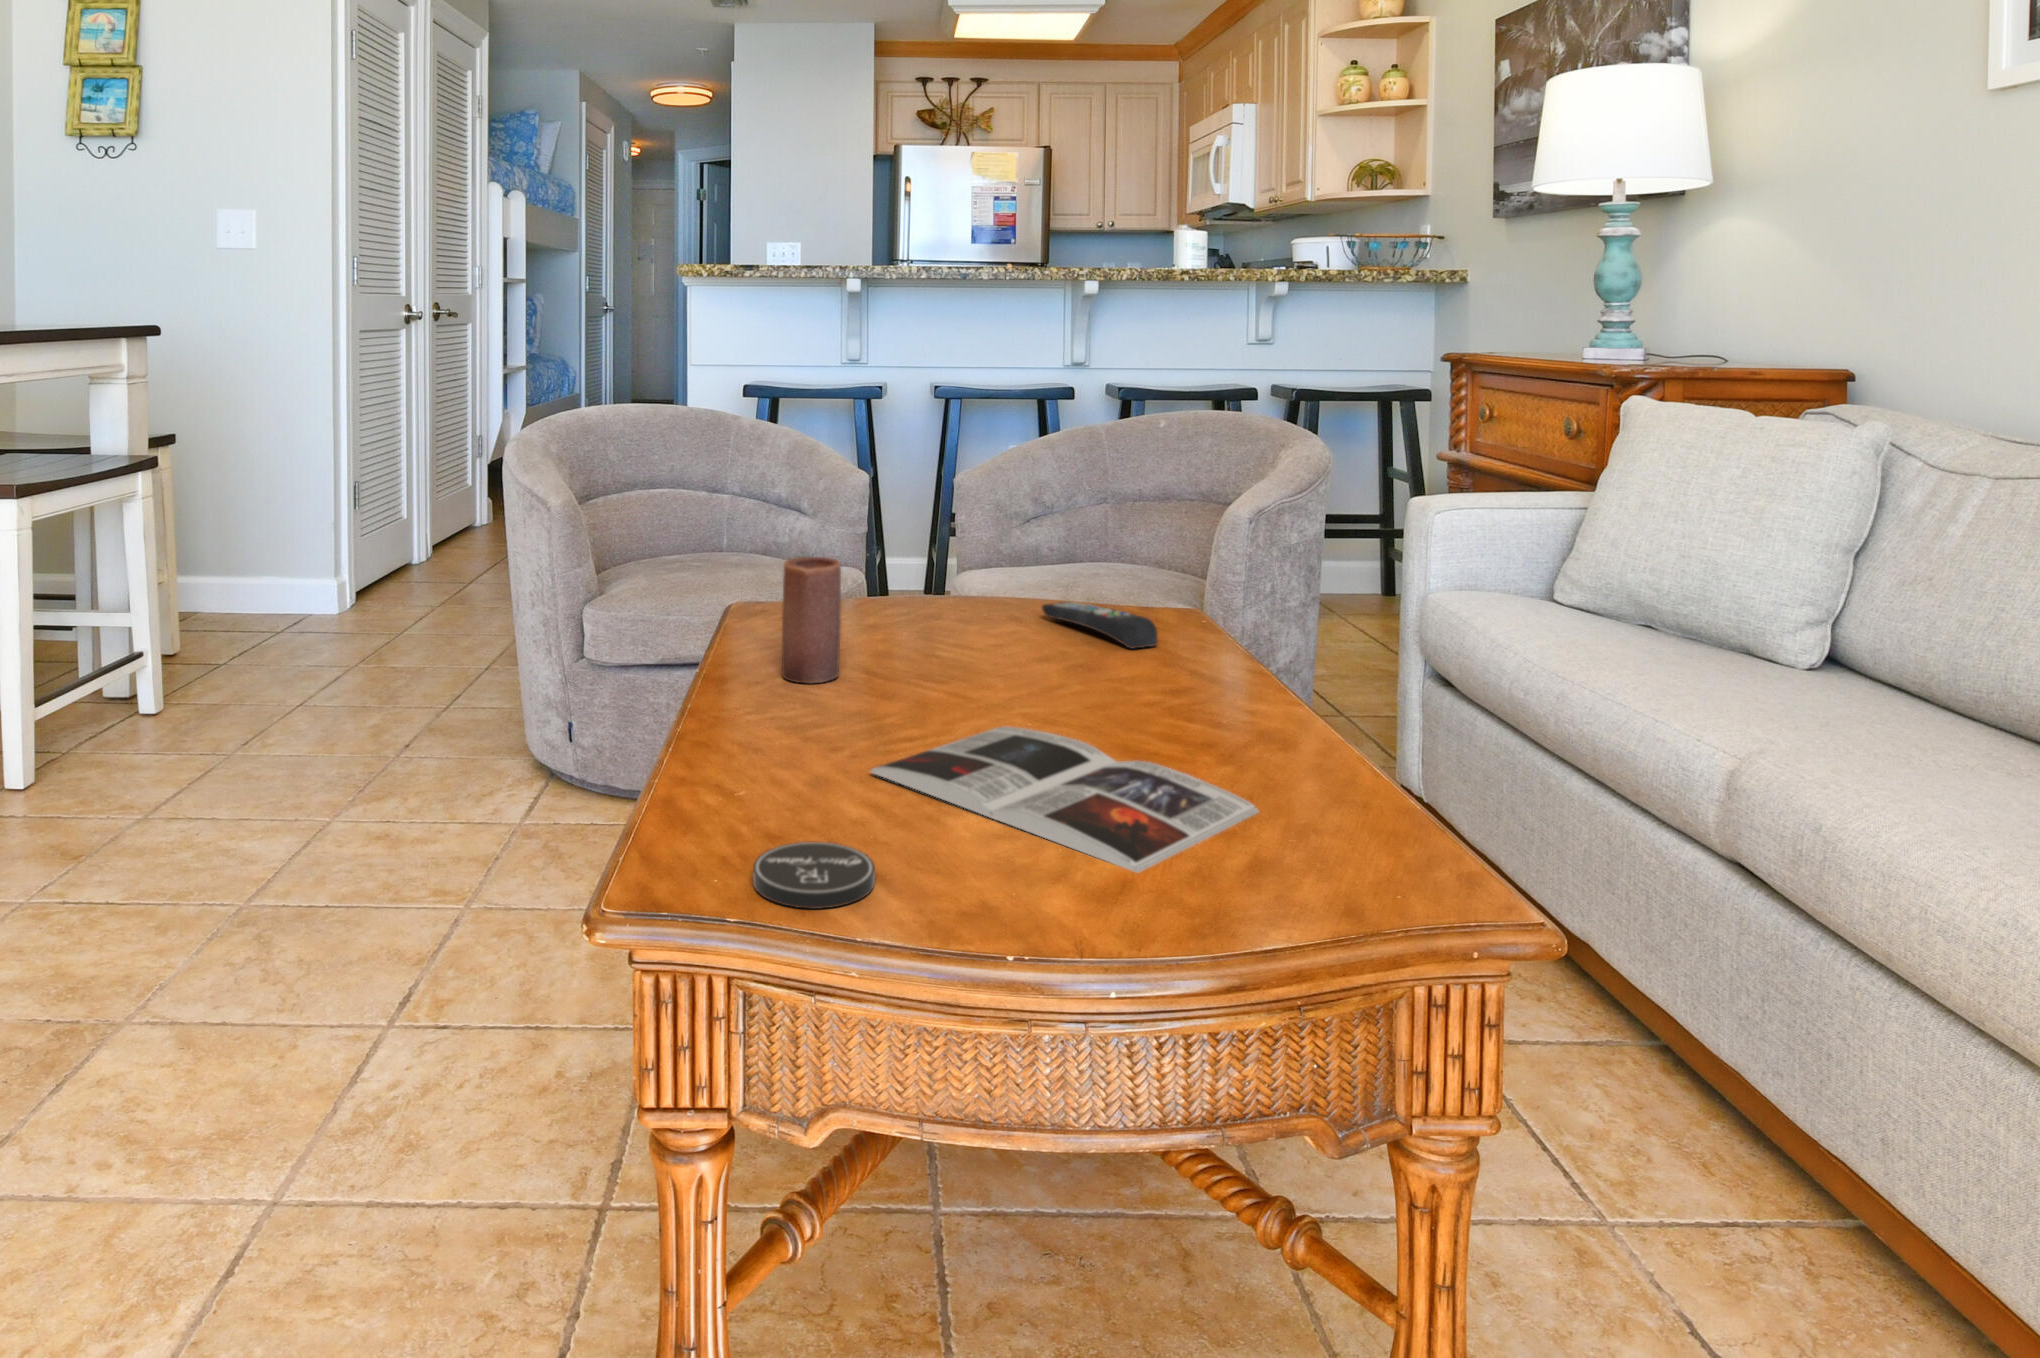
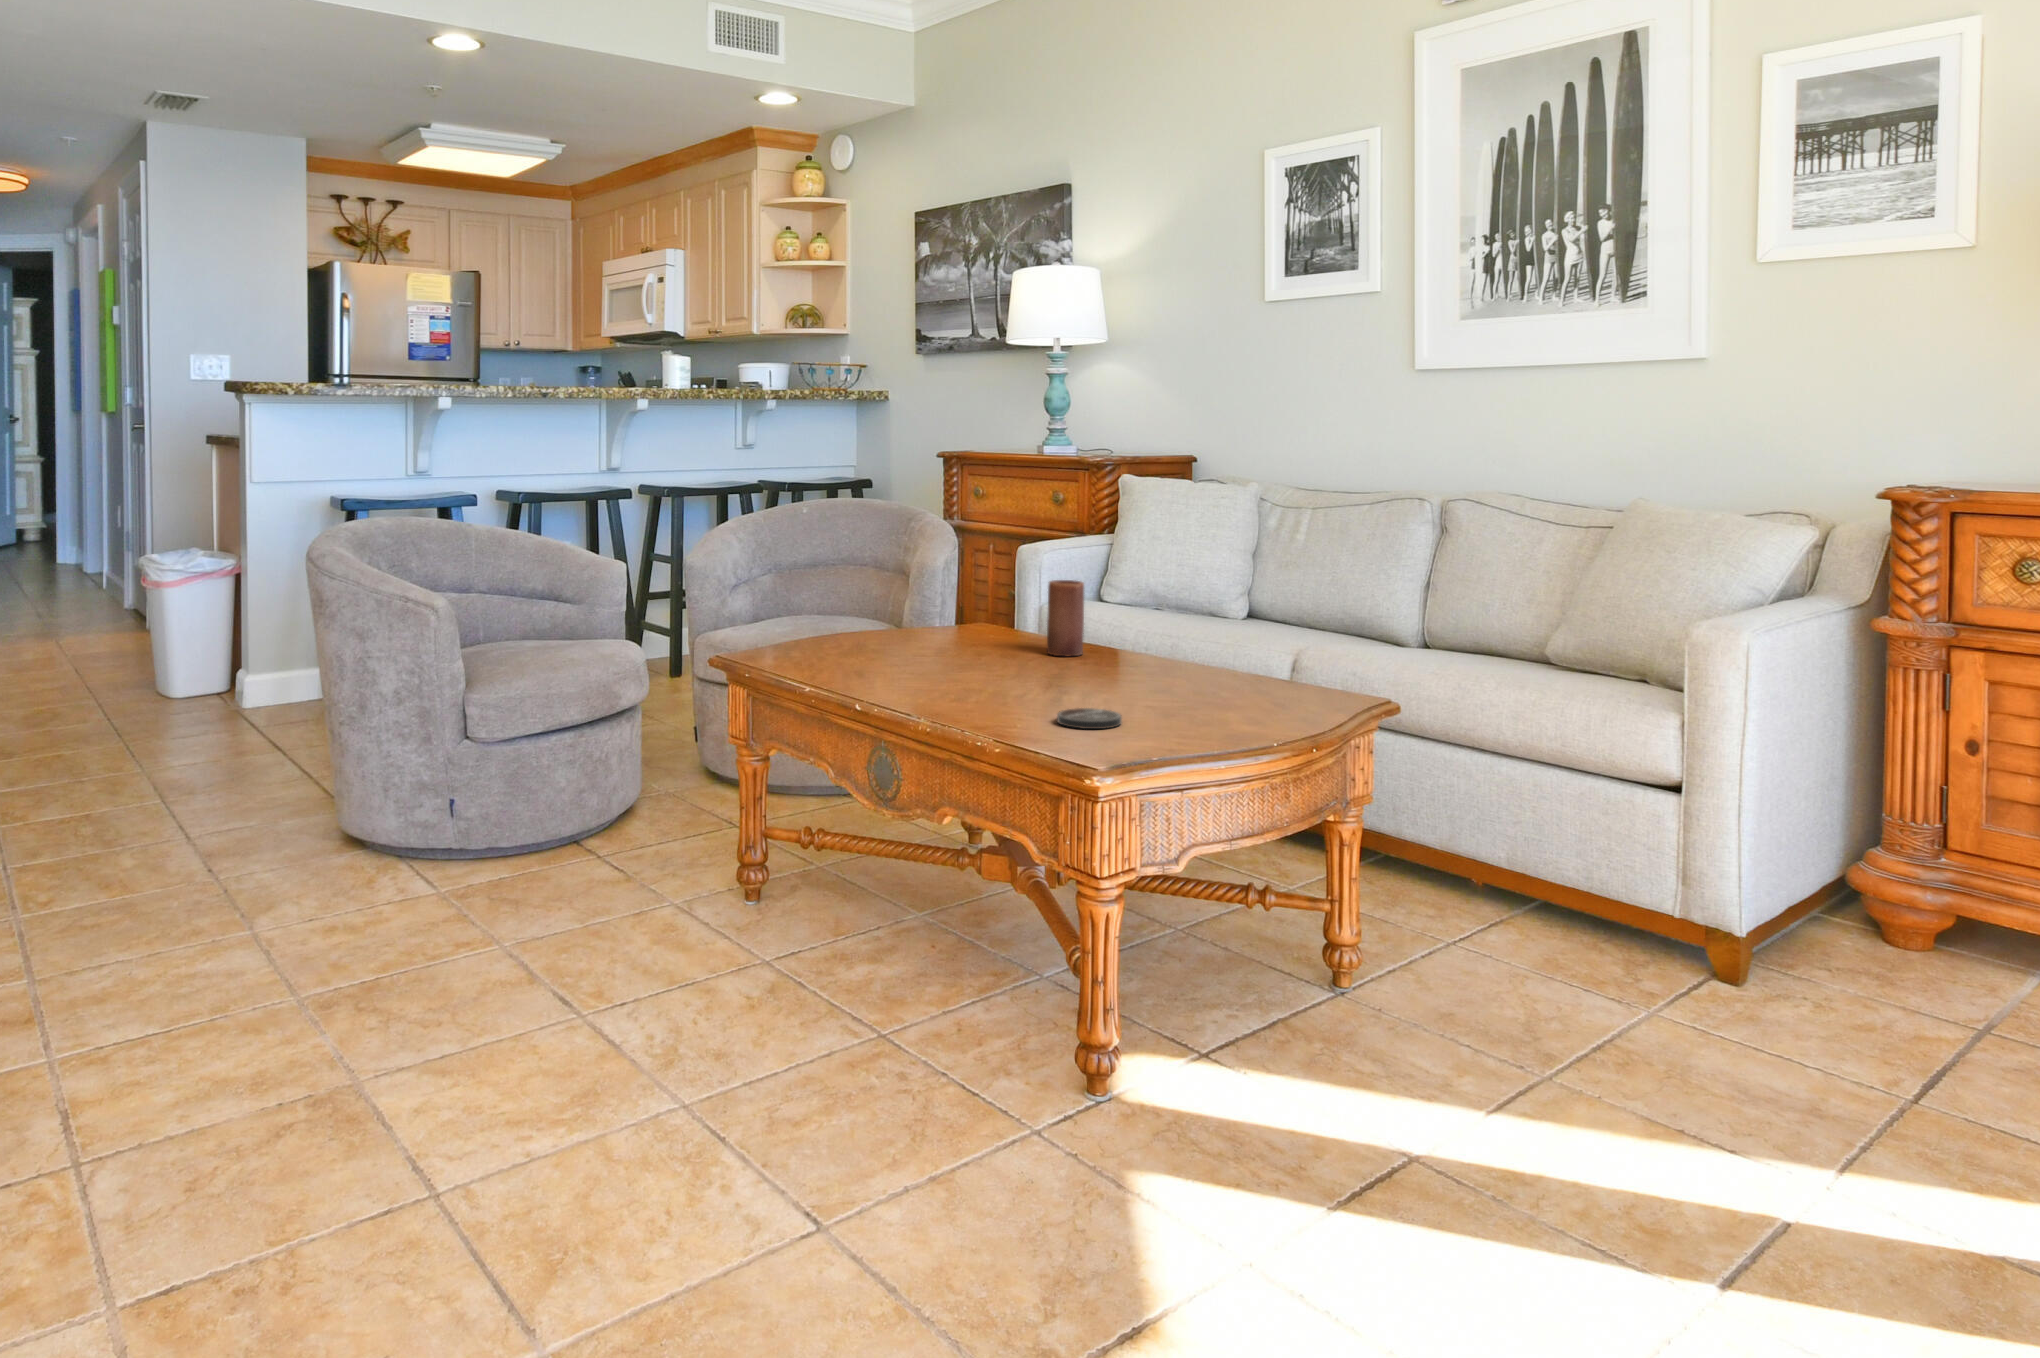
candle: present [782,557,841,683] -> present [1047,580,1084,656]
remote control: present [1042,602,1158,648] -> none [891,622,987,641]
magazine: present [870,727,1259,873] -> none [1005,667,1193,700]

